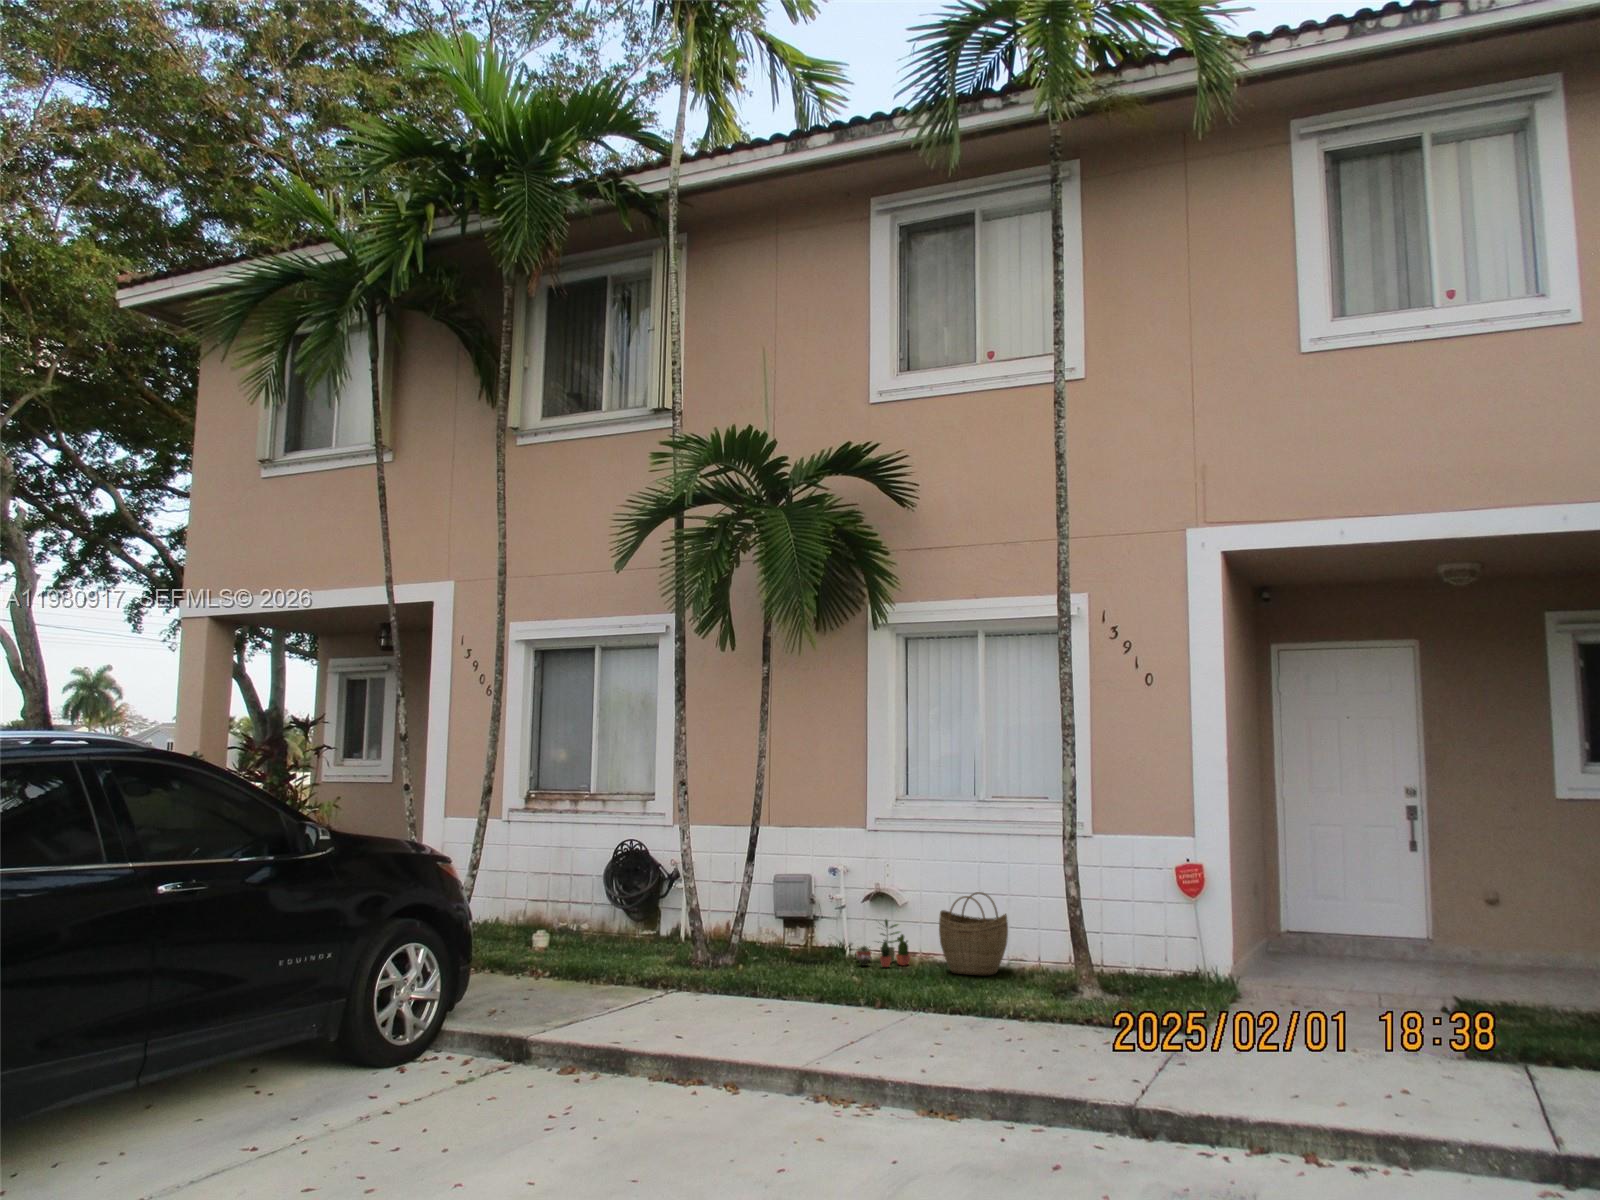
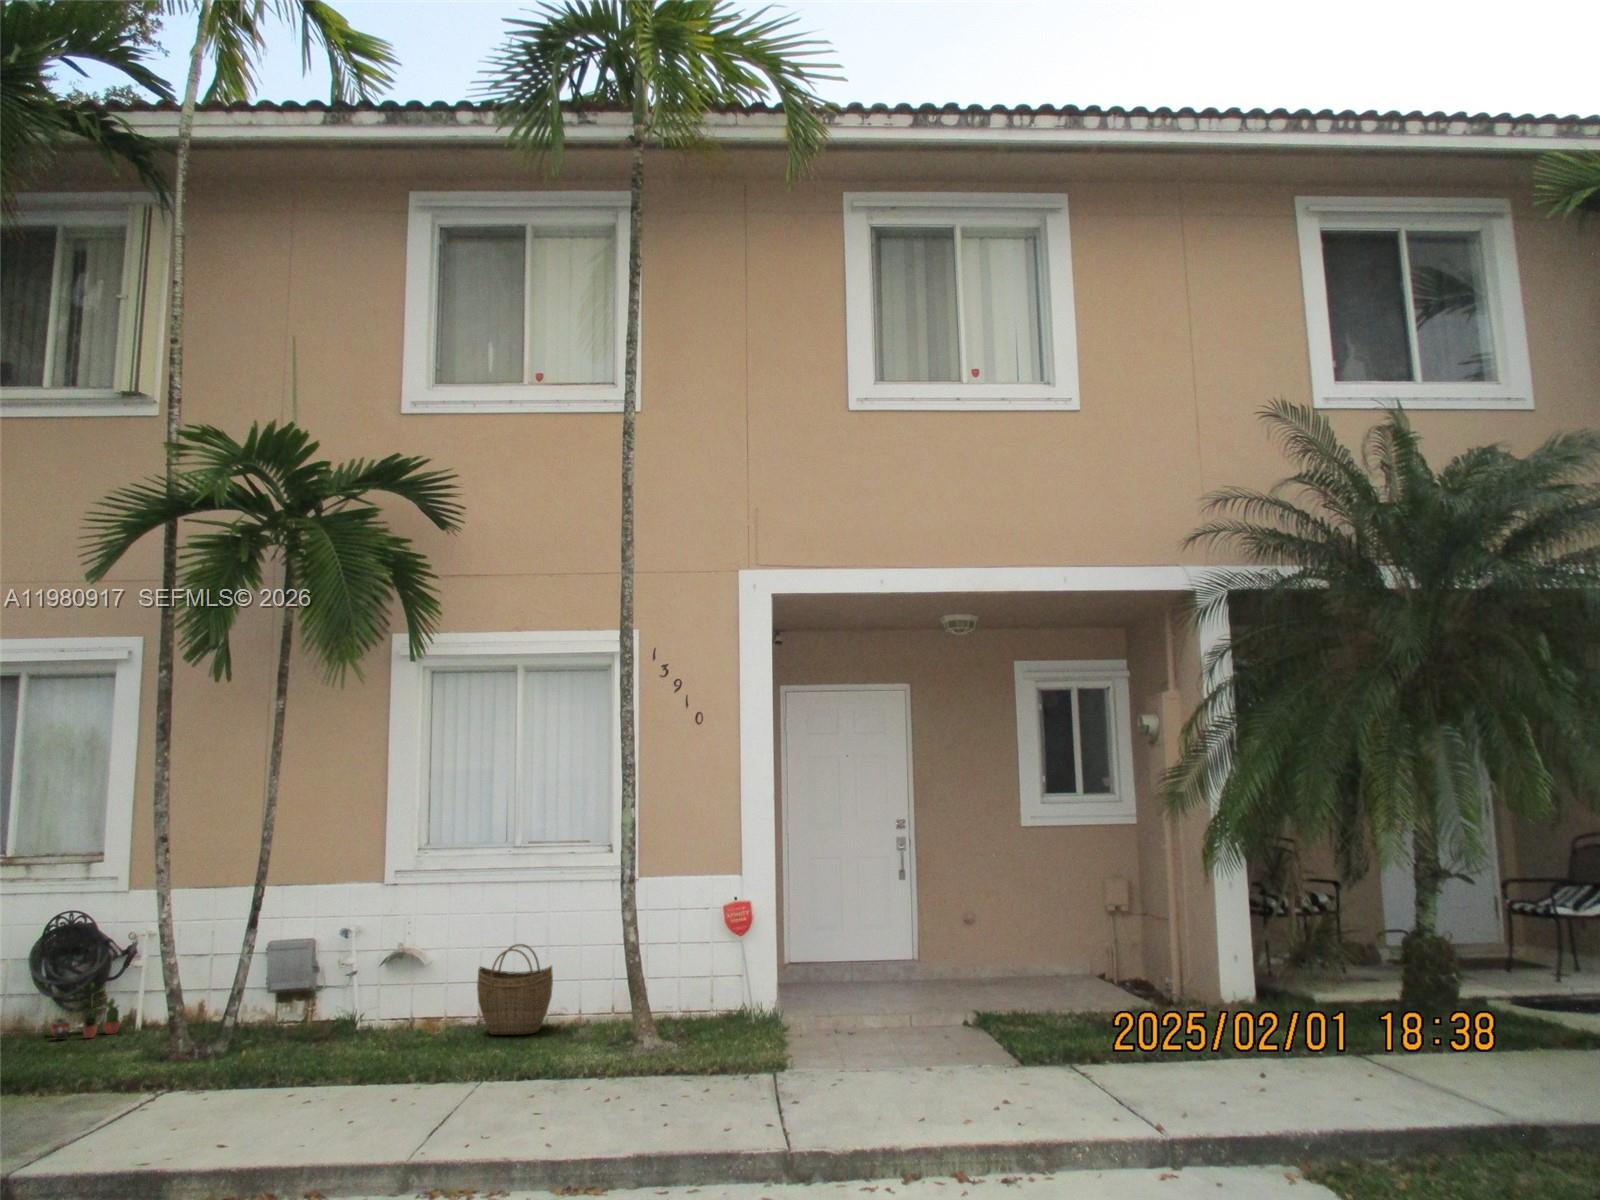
potted plant: present [856,919,910,967] -> present [50,983,120,1040]

